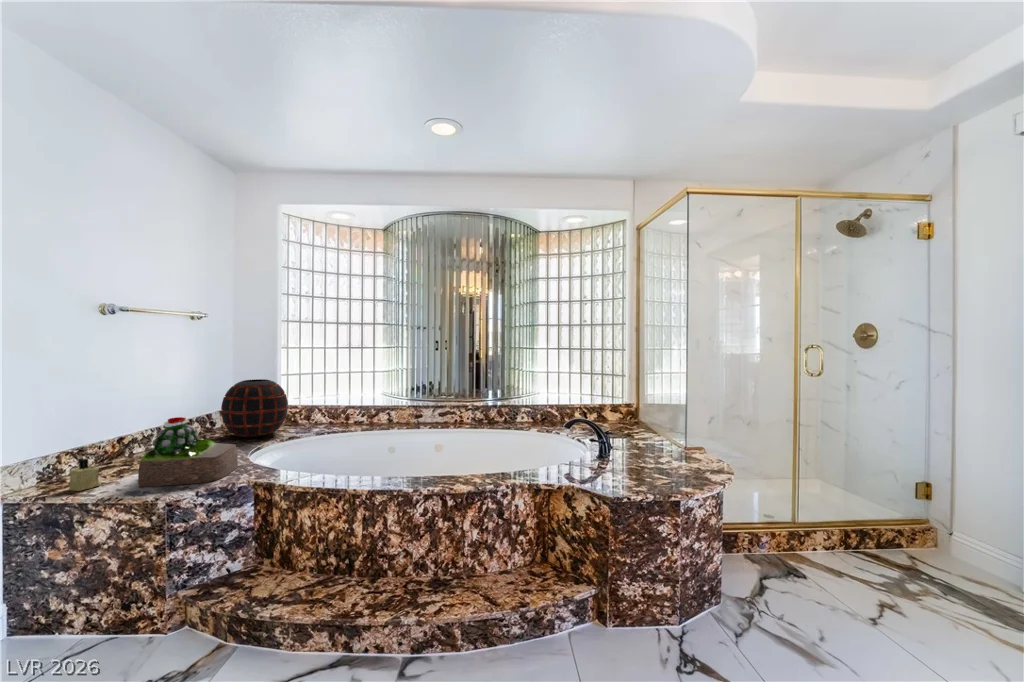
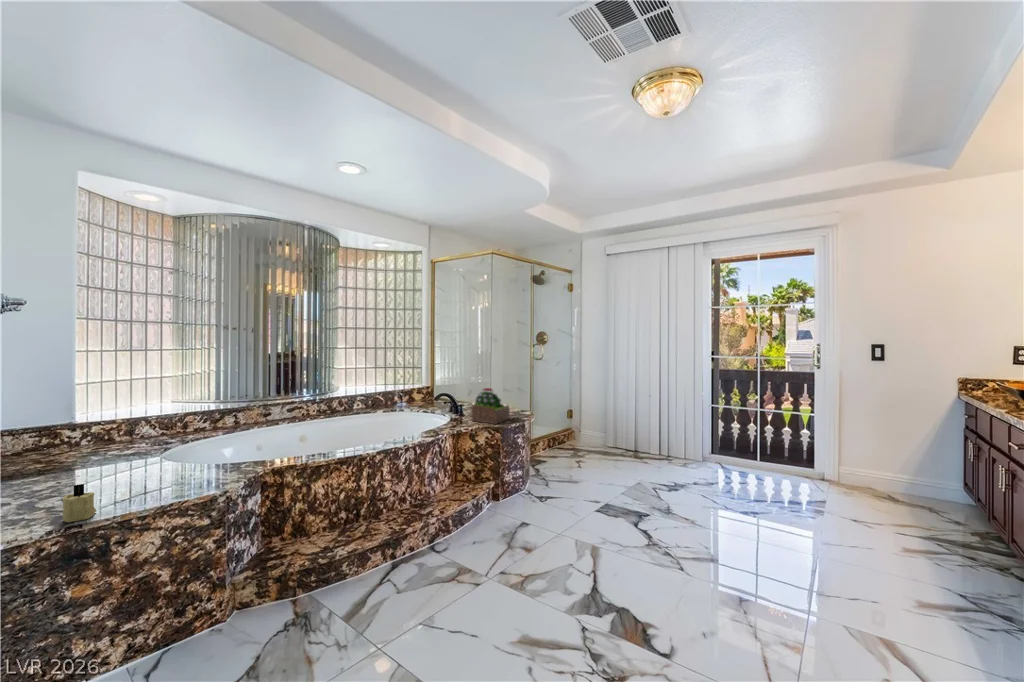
decorative vase: present [221,379,288,438] -> none [45,391,142,462]
succulent plant: present [138,417,238,487] -> present [471,388,510,424]

